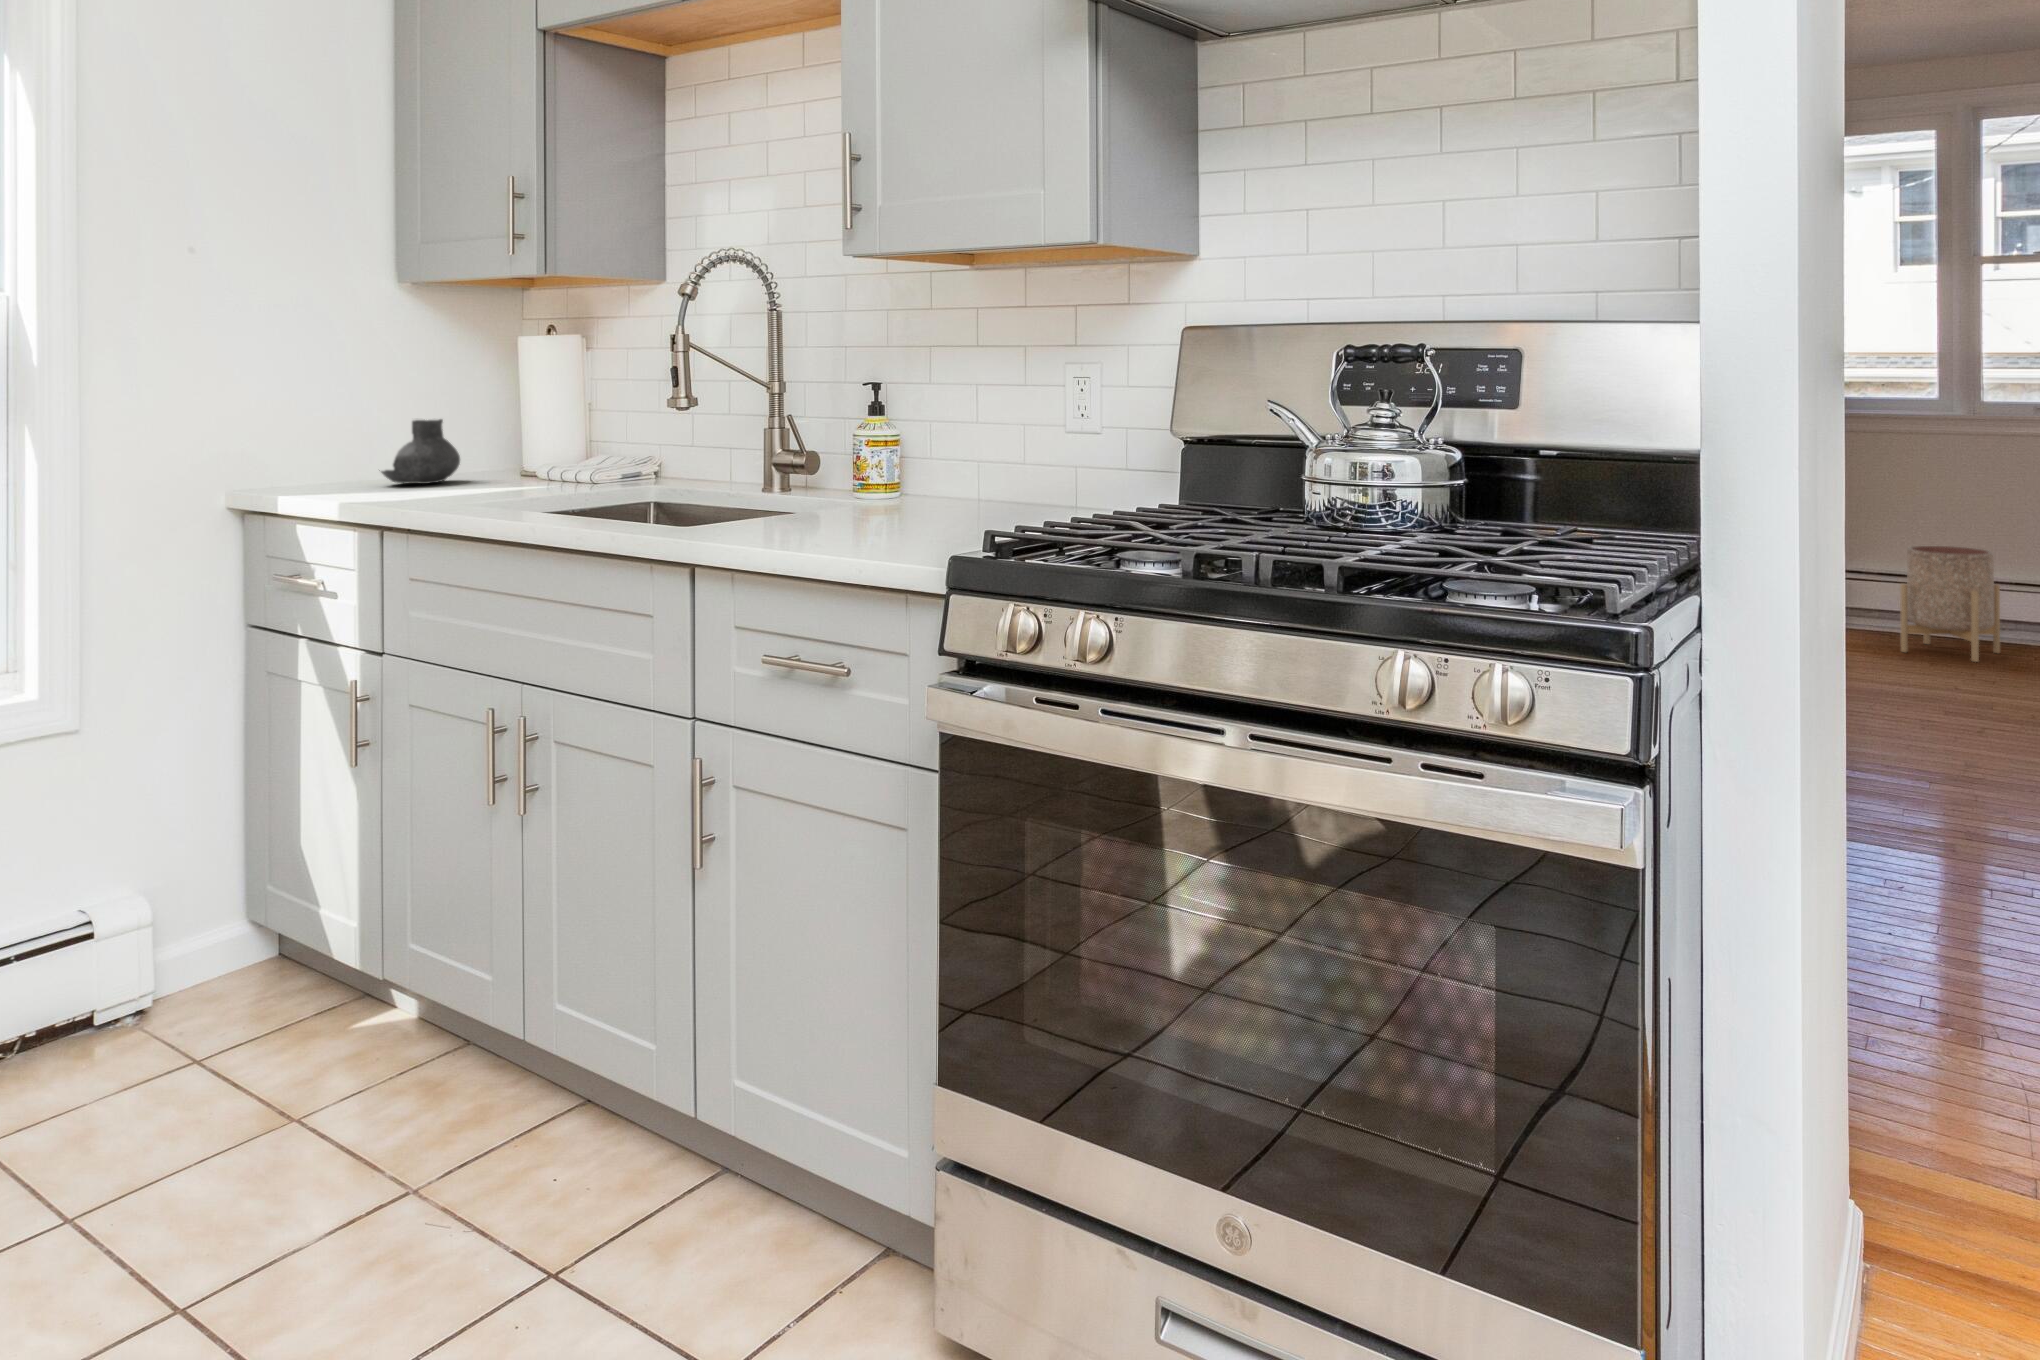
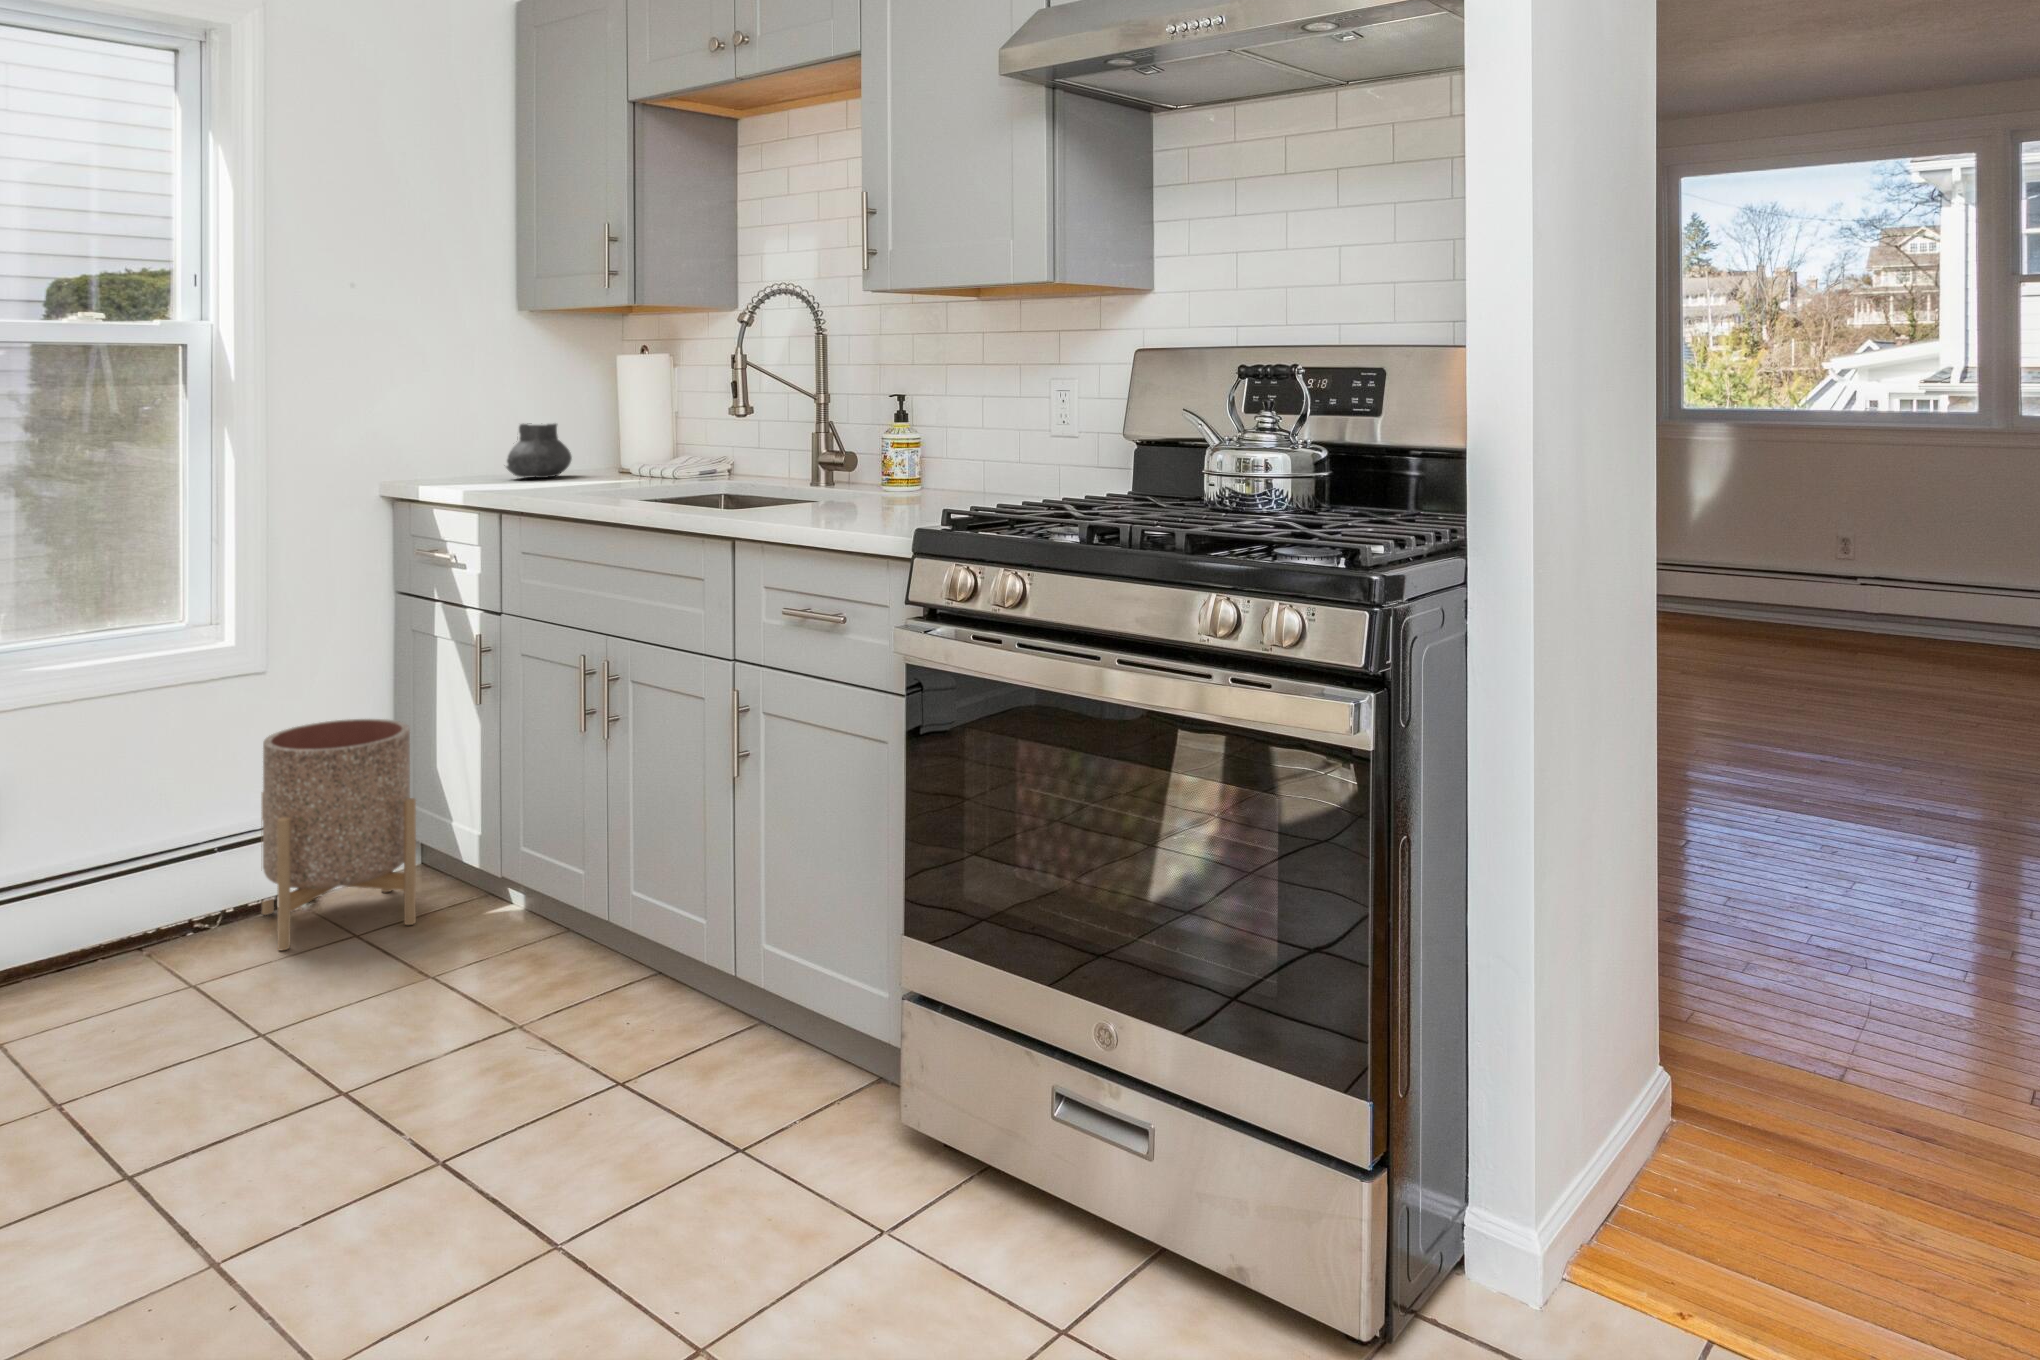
planter: present [1900,546,2000,662] -> present [262,719,416,950]

